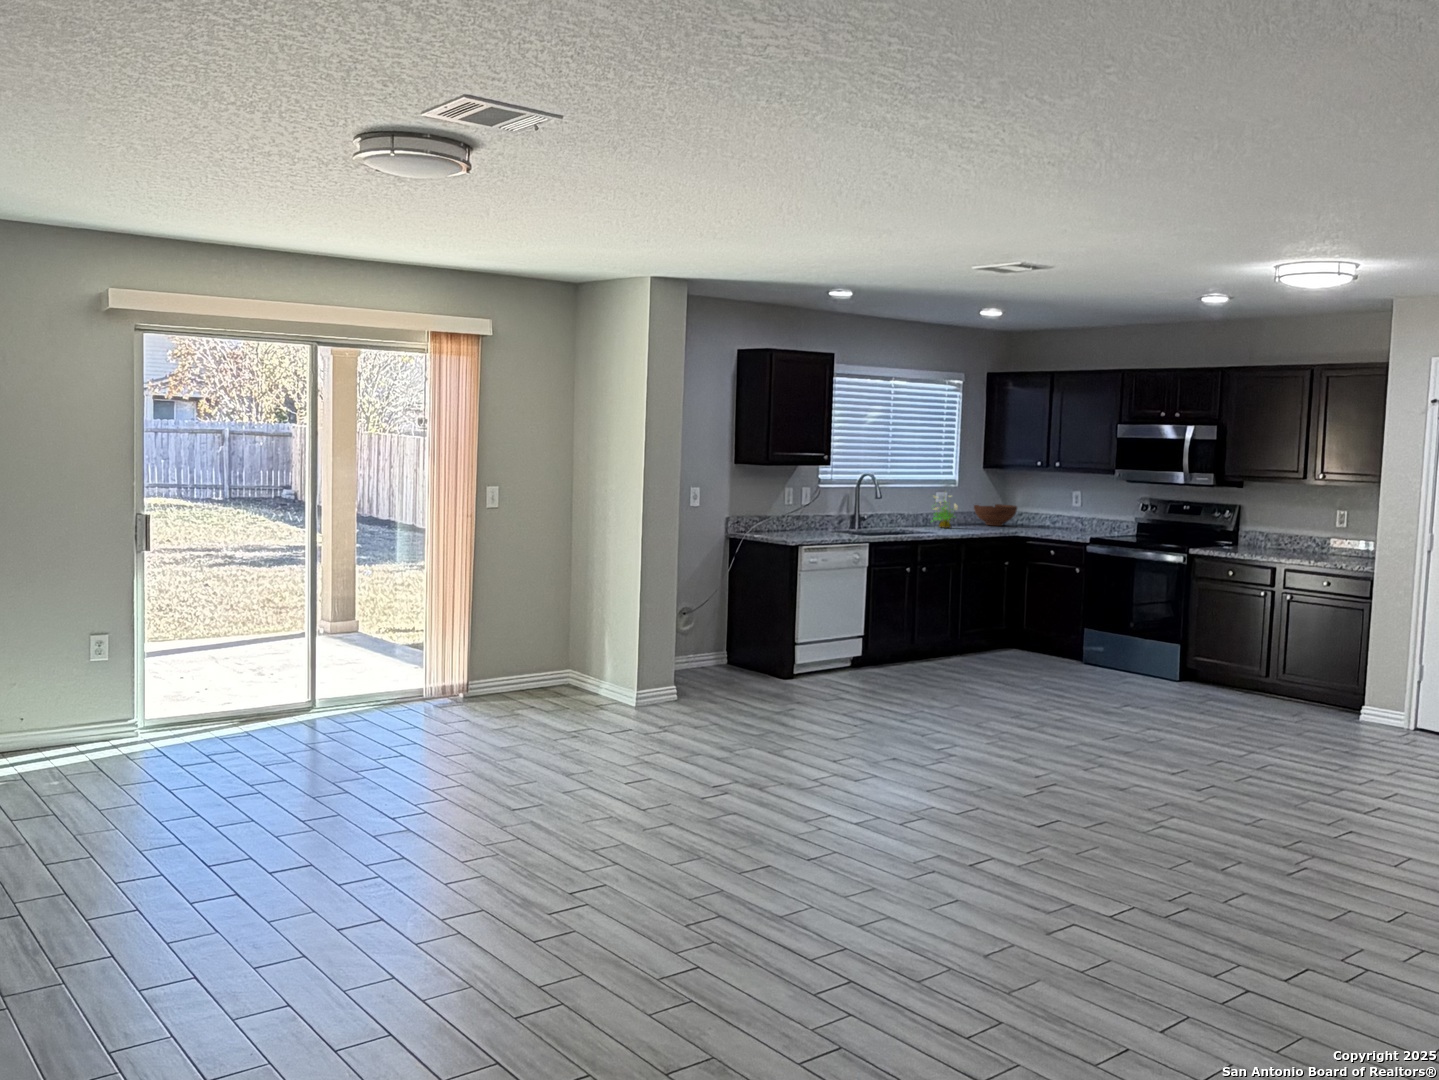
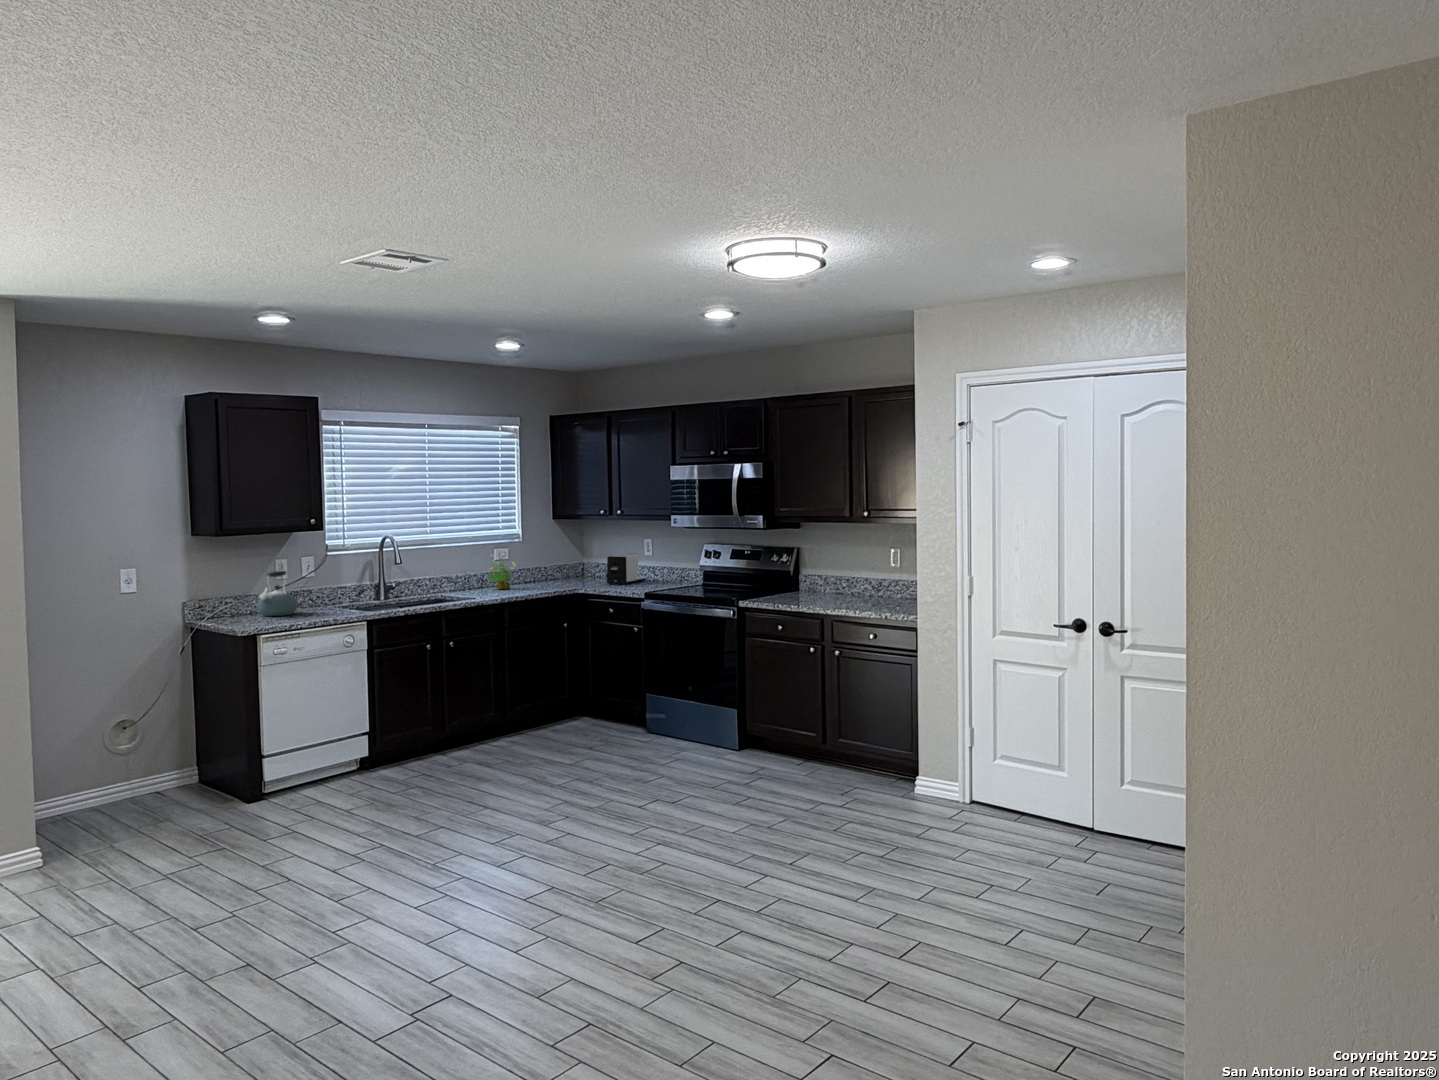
kettle: none [779,498,810,534] -> present [257,571,298,616]
toaster: none [1035,503,1070,531] -> present [606,555,646,585]
fruit bowl: present [974,504,1017,526] -> none [546,557,593,581]

